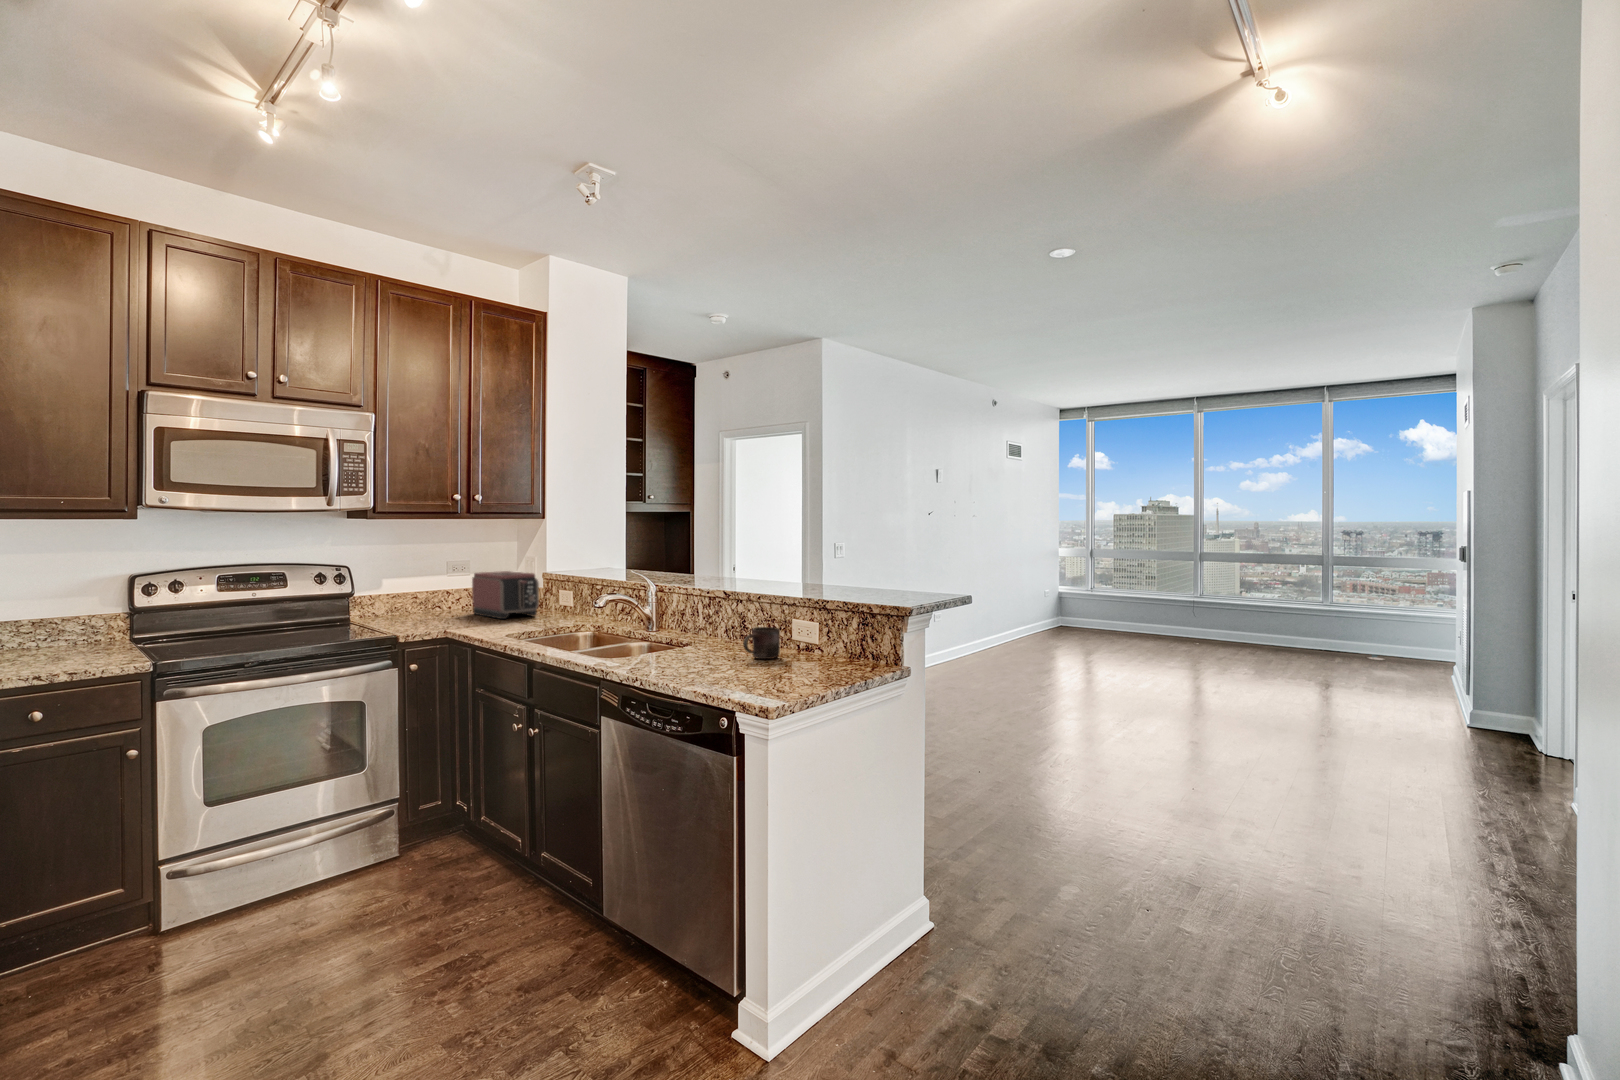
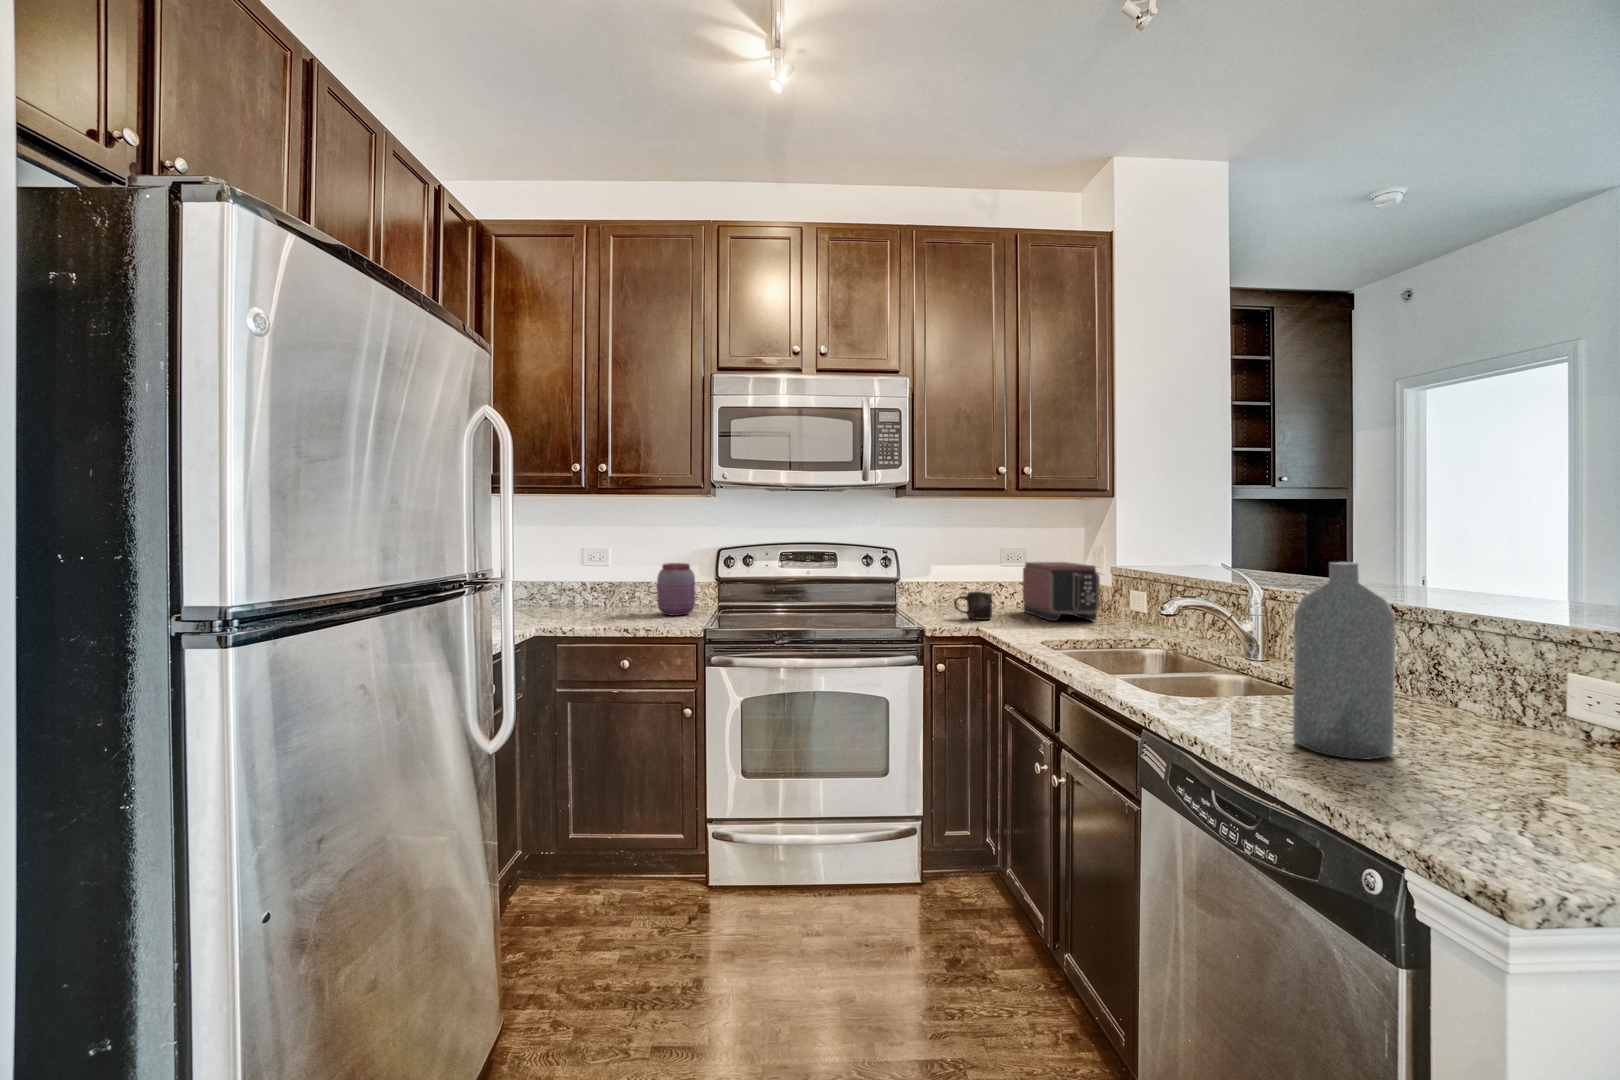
bottle: none [684,573,728,673] -> present [1293,562,1395,759]
jar: none [42,594,102,654] -> present [657,563,695,615]
mug: present [743,627,780,659] -> present [954,592,992,620]

